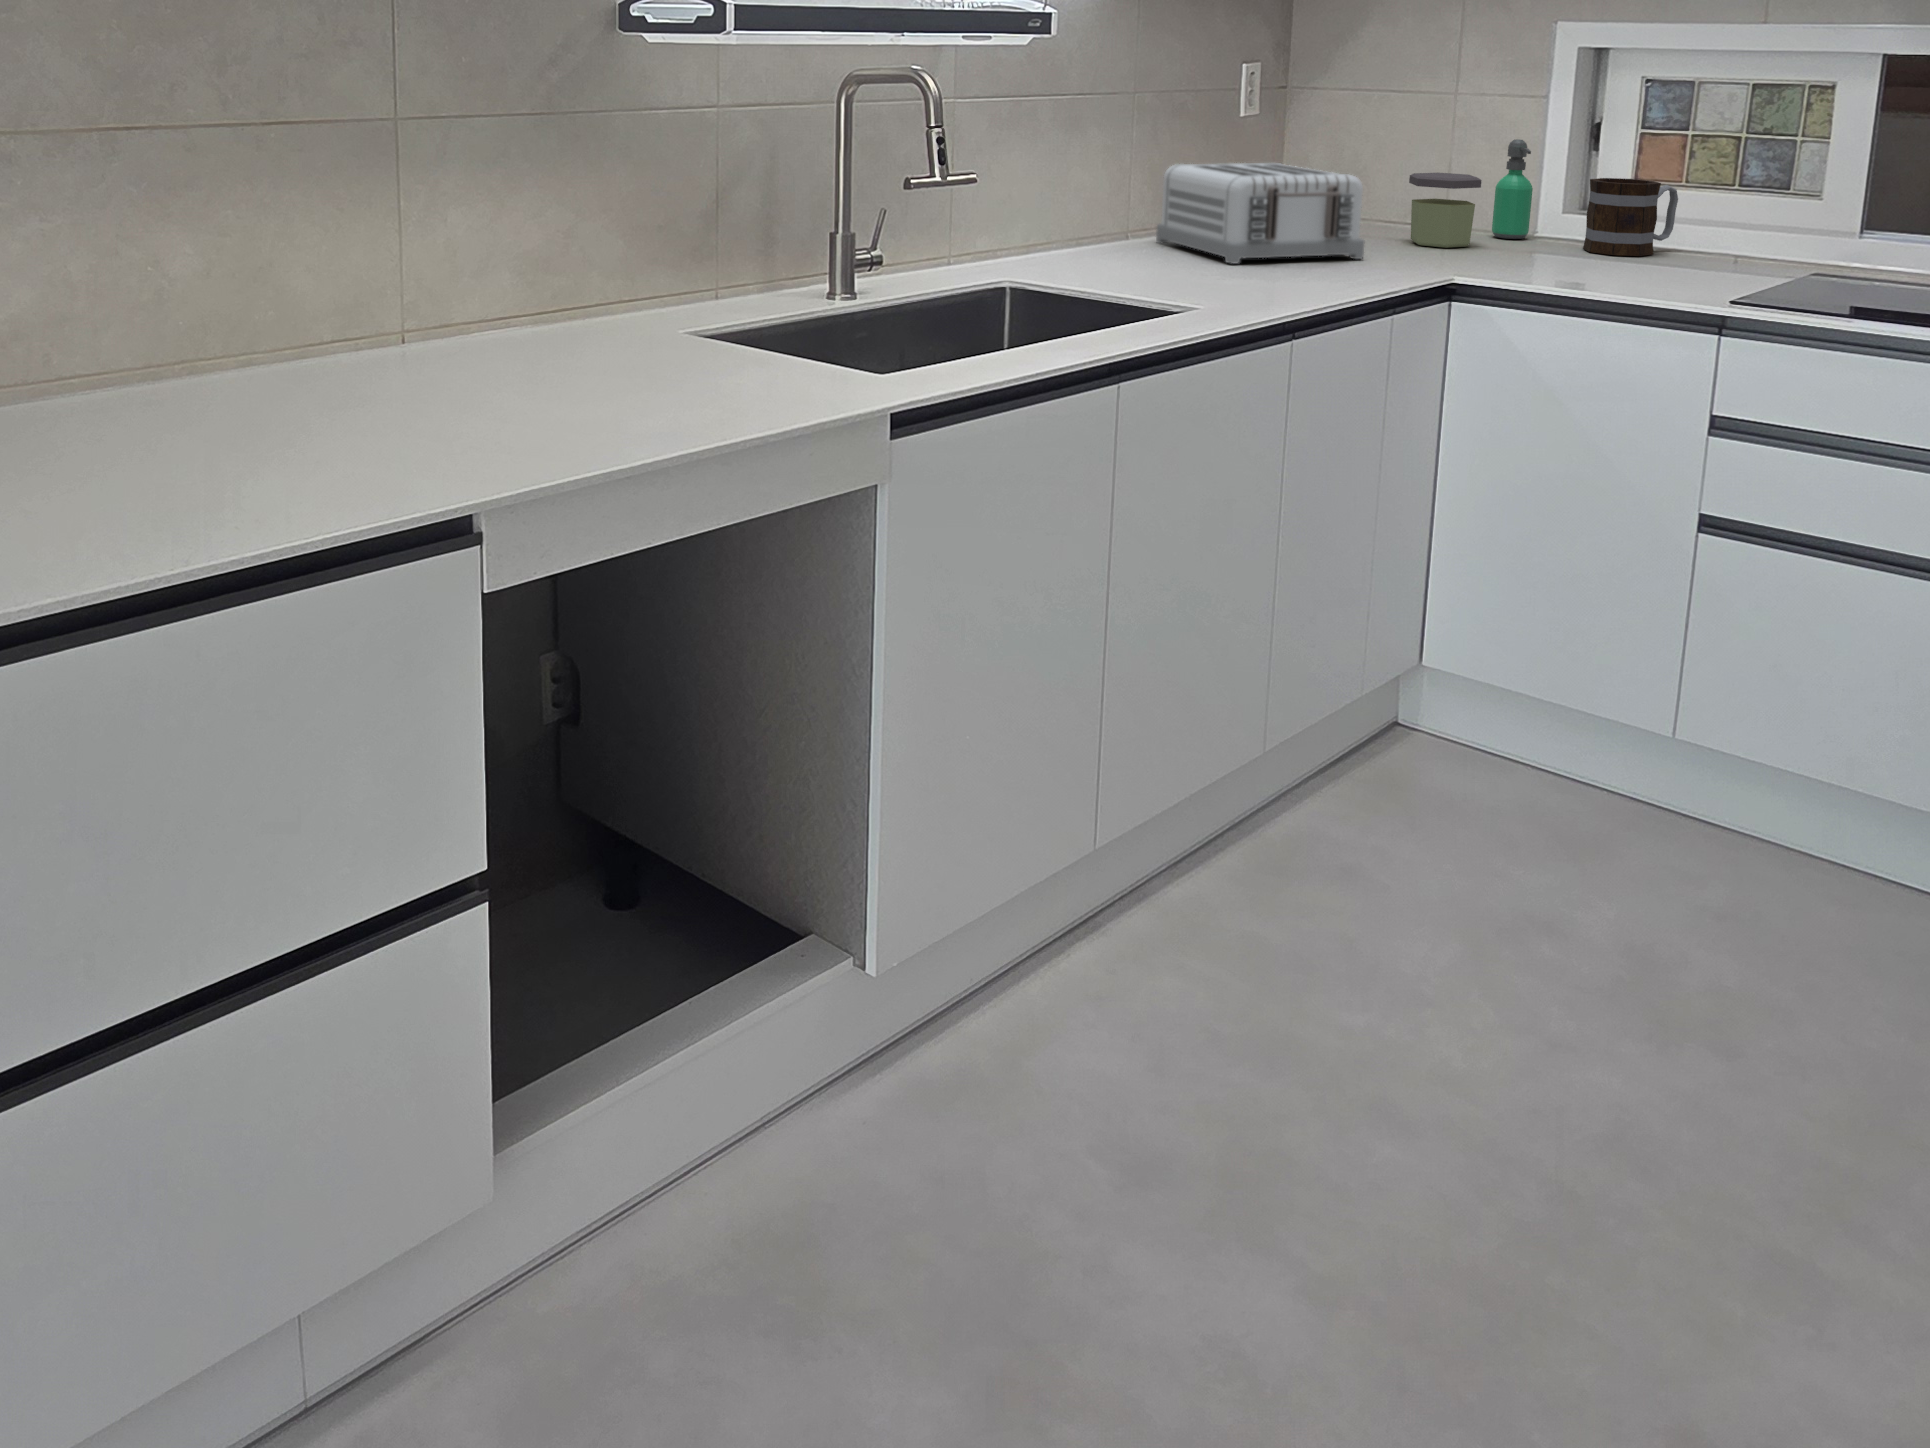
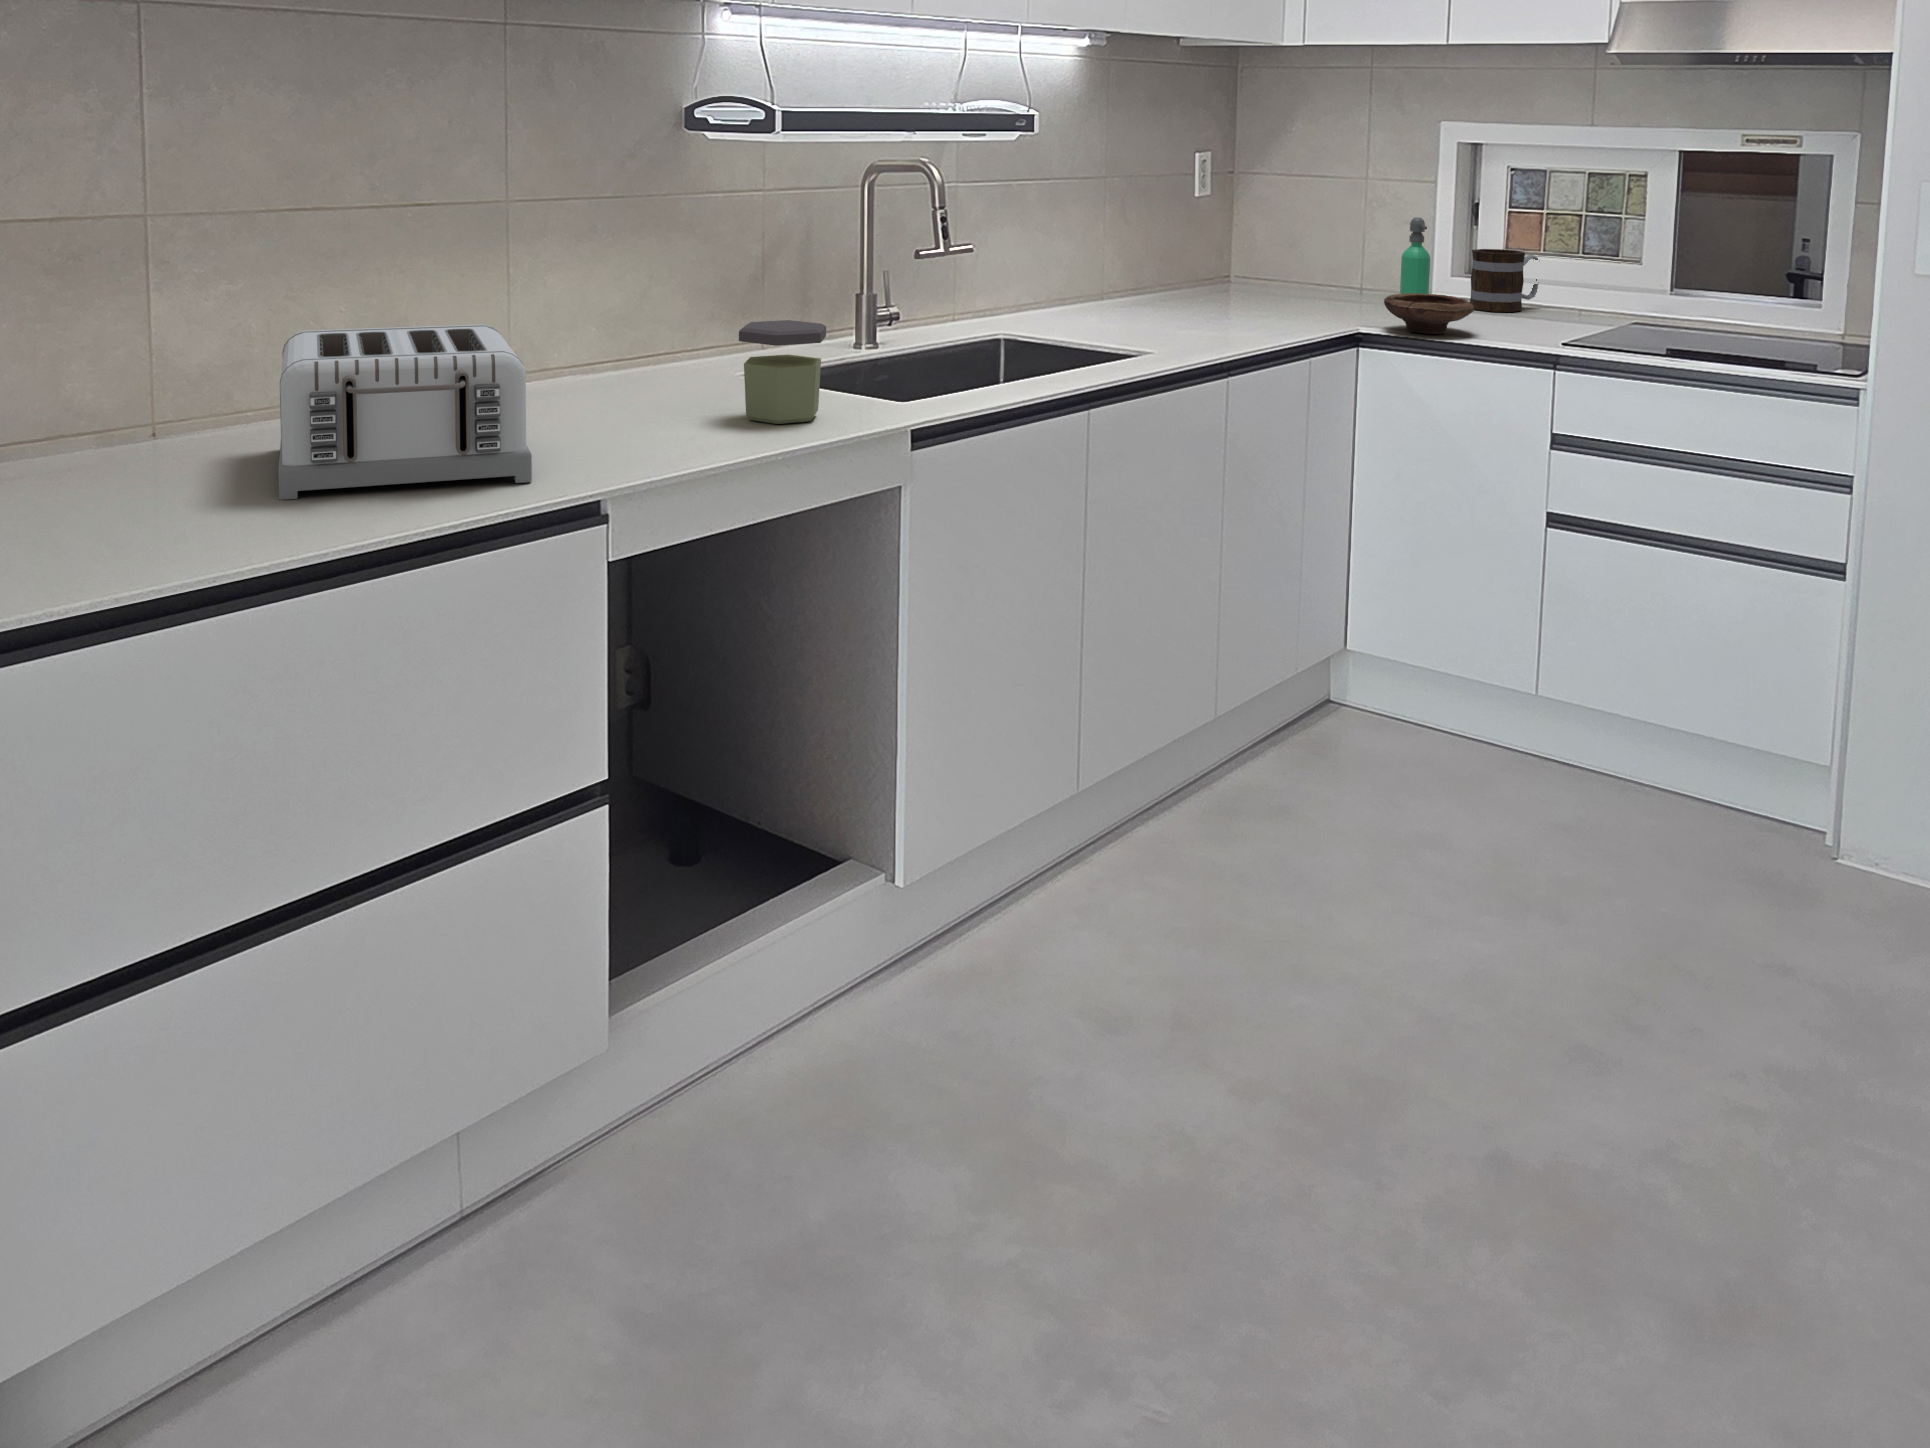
toaster: present [1156,163,1364,264] -> present [278,324,532,500]
jar: present [1409,173,1481,248] -> present [739,320,826,424]
bowl: none [1484,234,1605,285] -> present [1384,293,1475,334]

